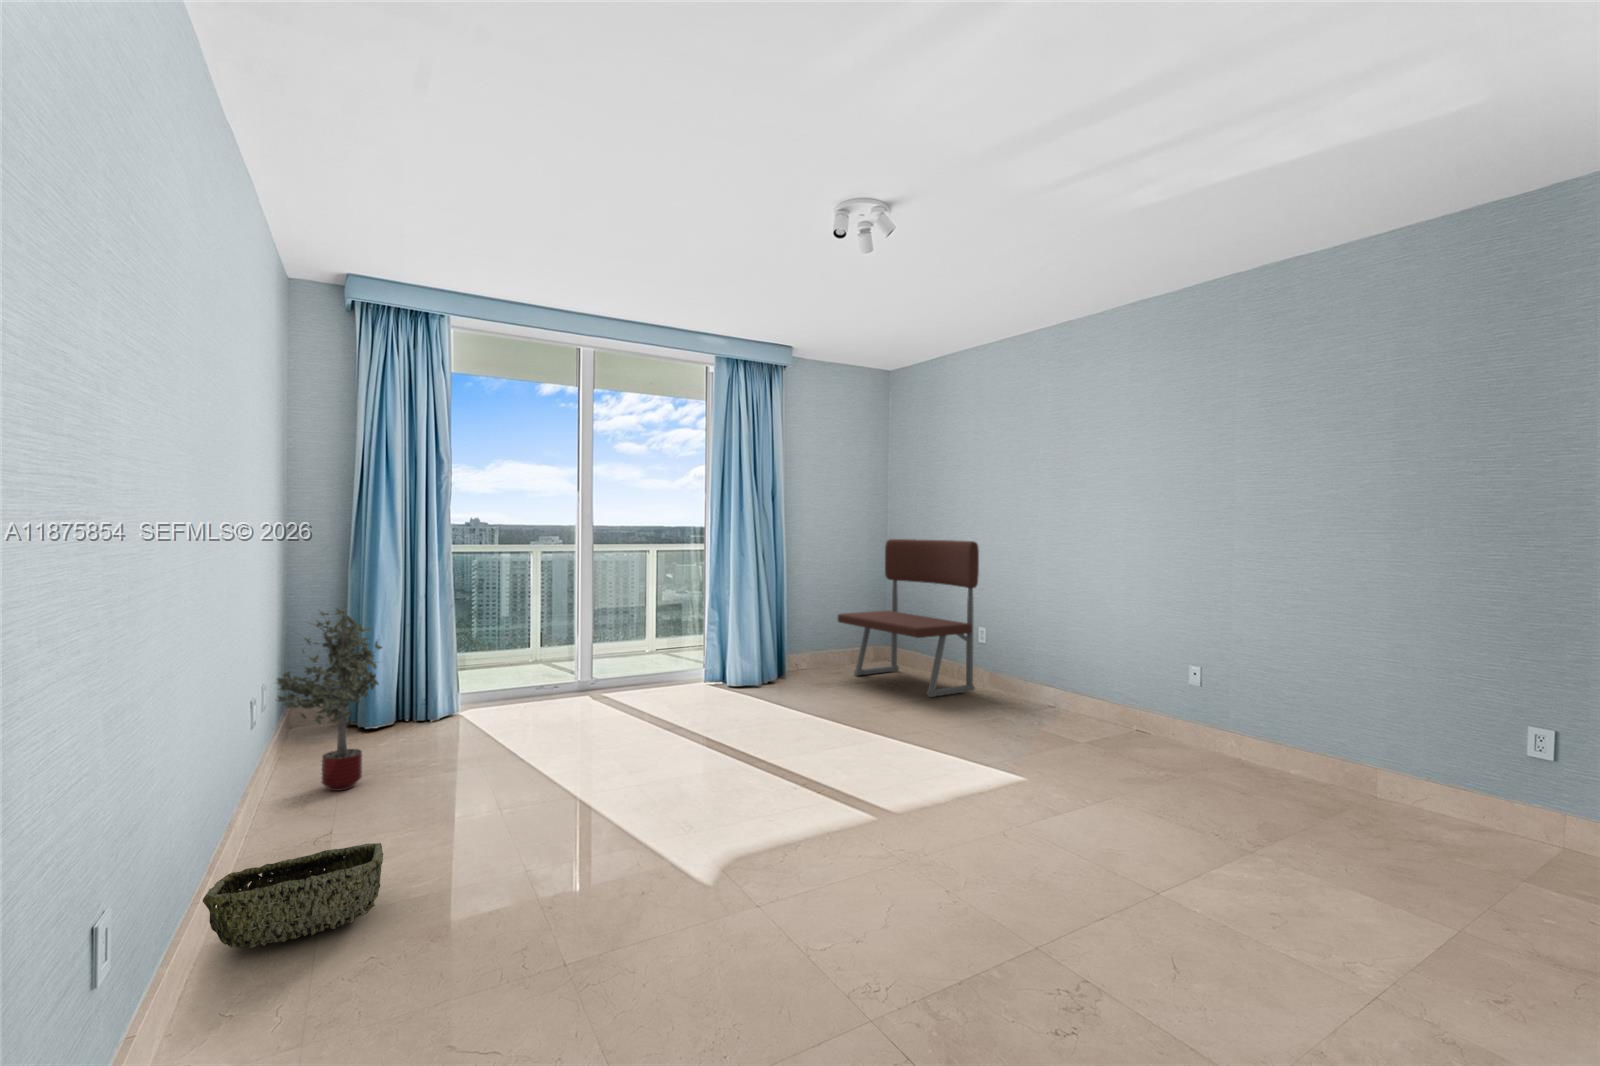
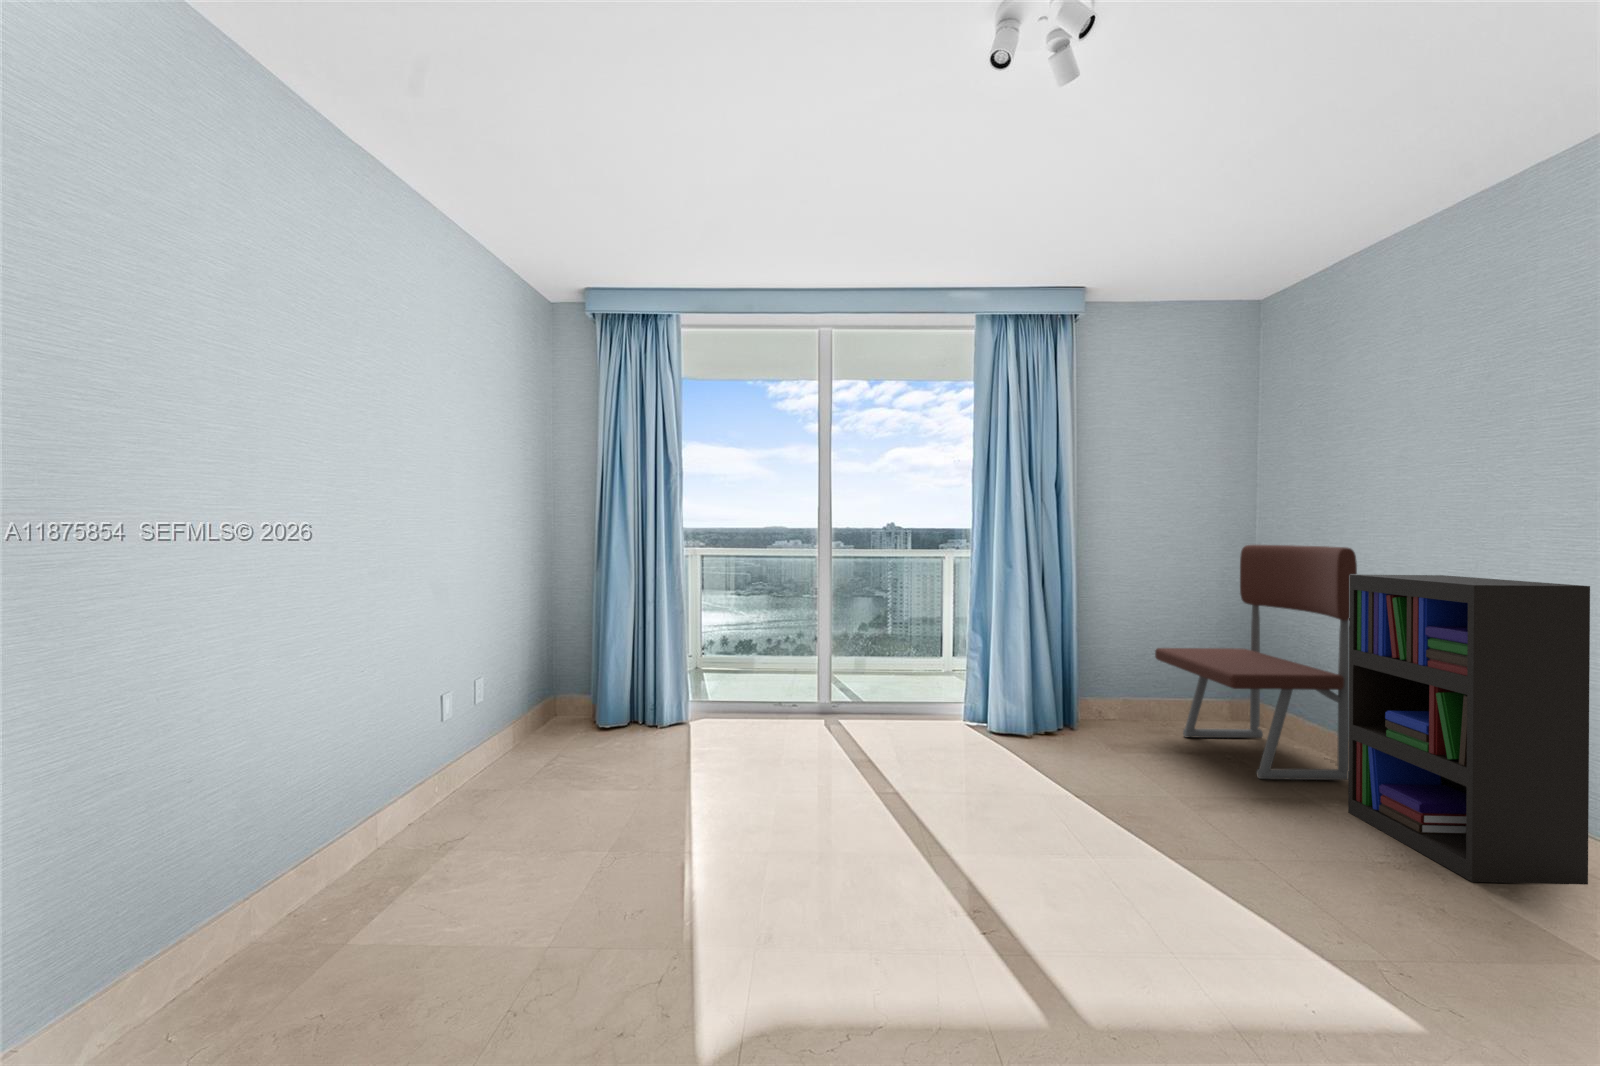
bookshelf: none [994,558,1134,739] -> present [1348,575,1590,885]
potted tree: present [277,609,382,791] -> none [472,606,570,775]
woven basket: present [203,843,383,948] -> none [297,814,447,880]

